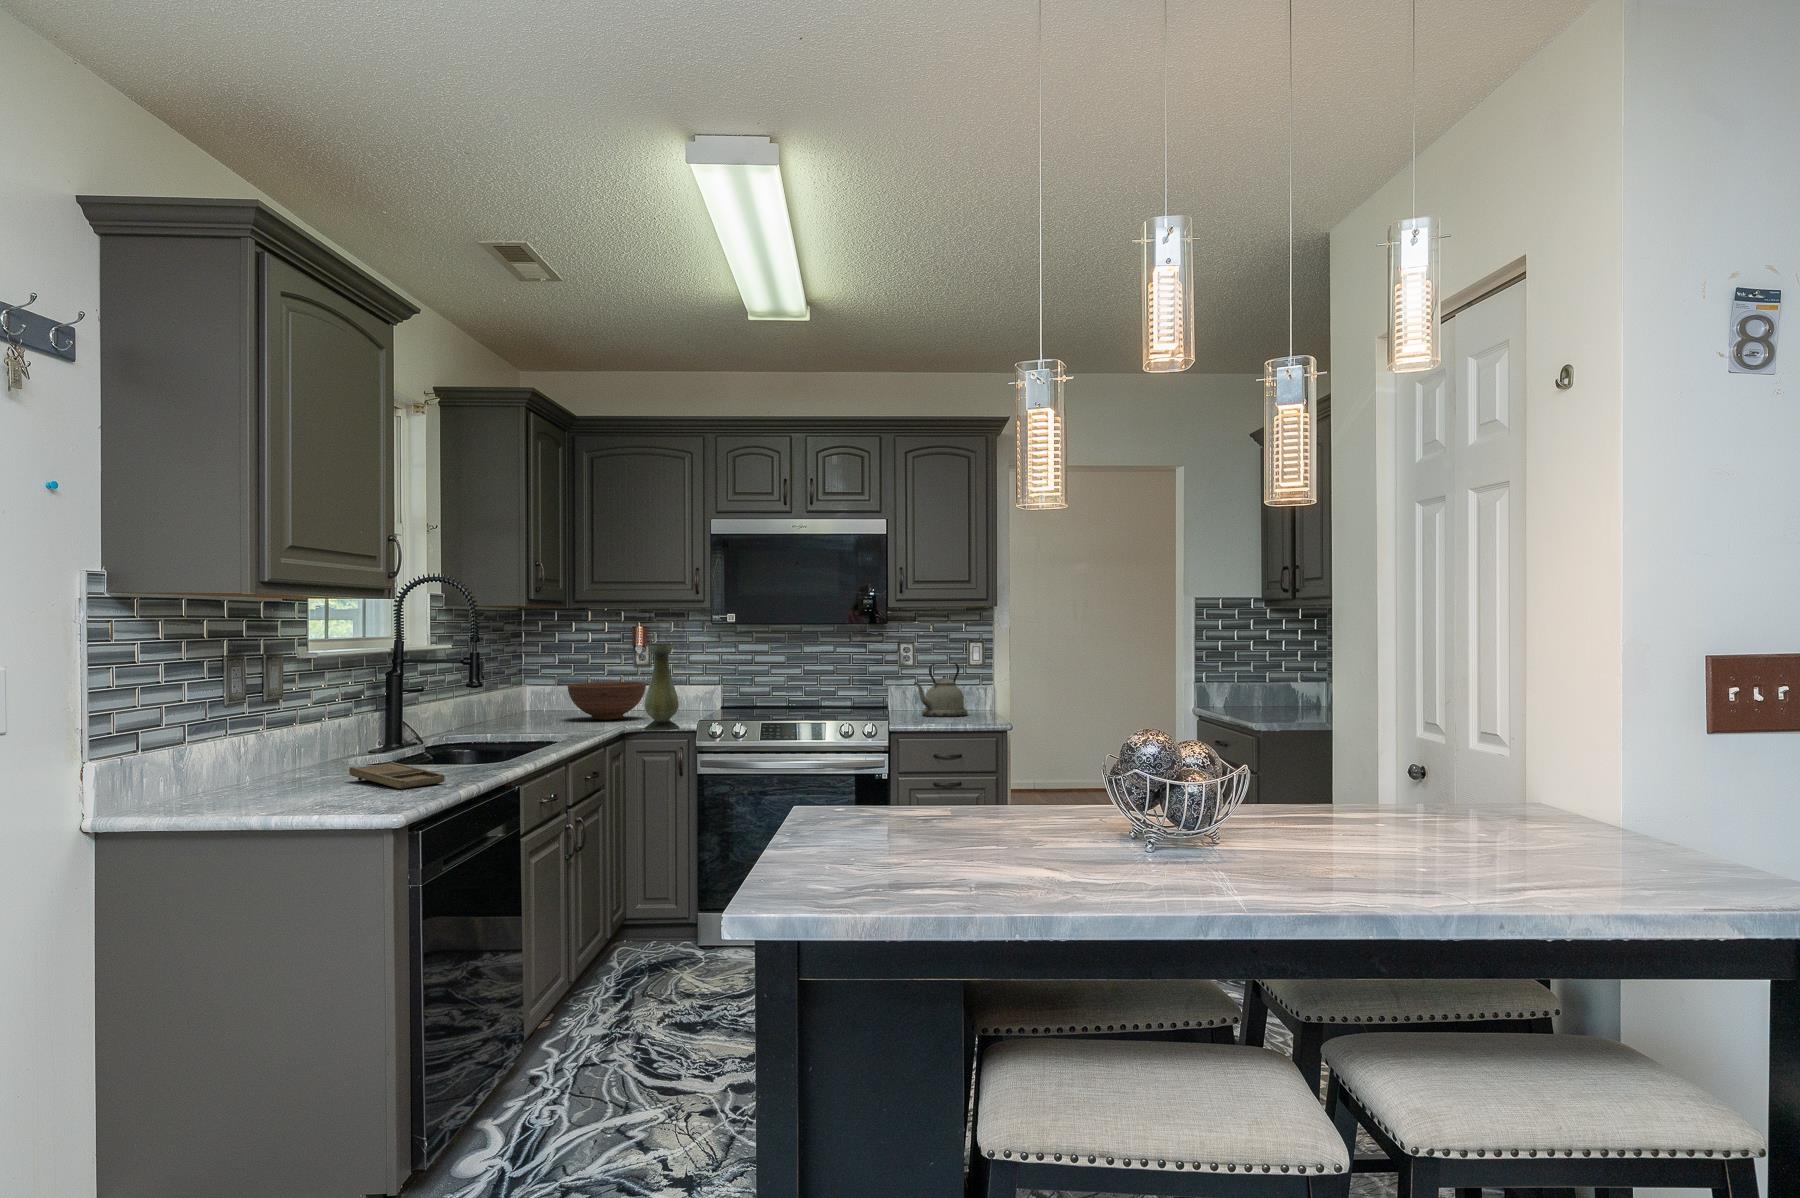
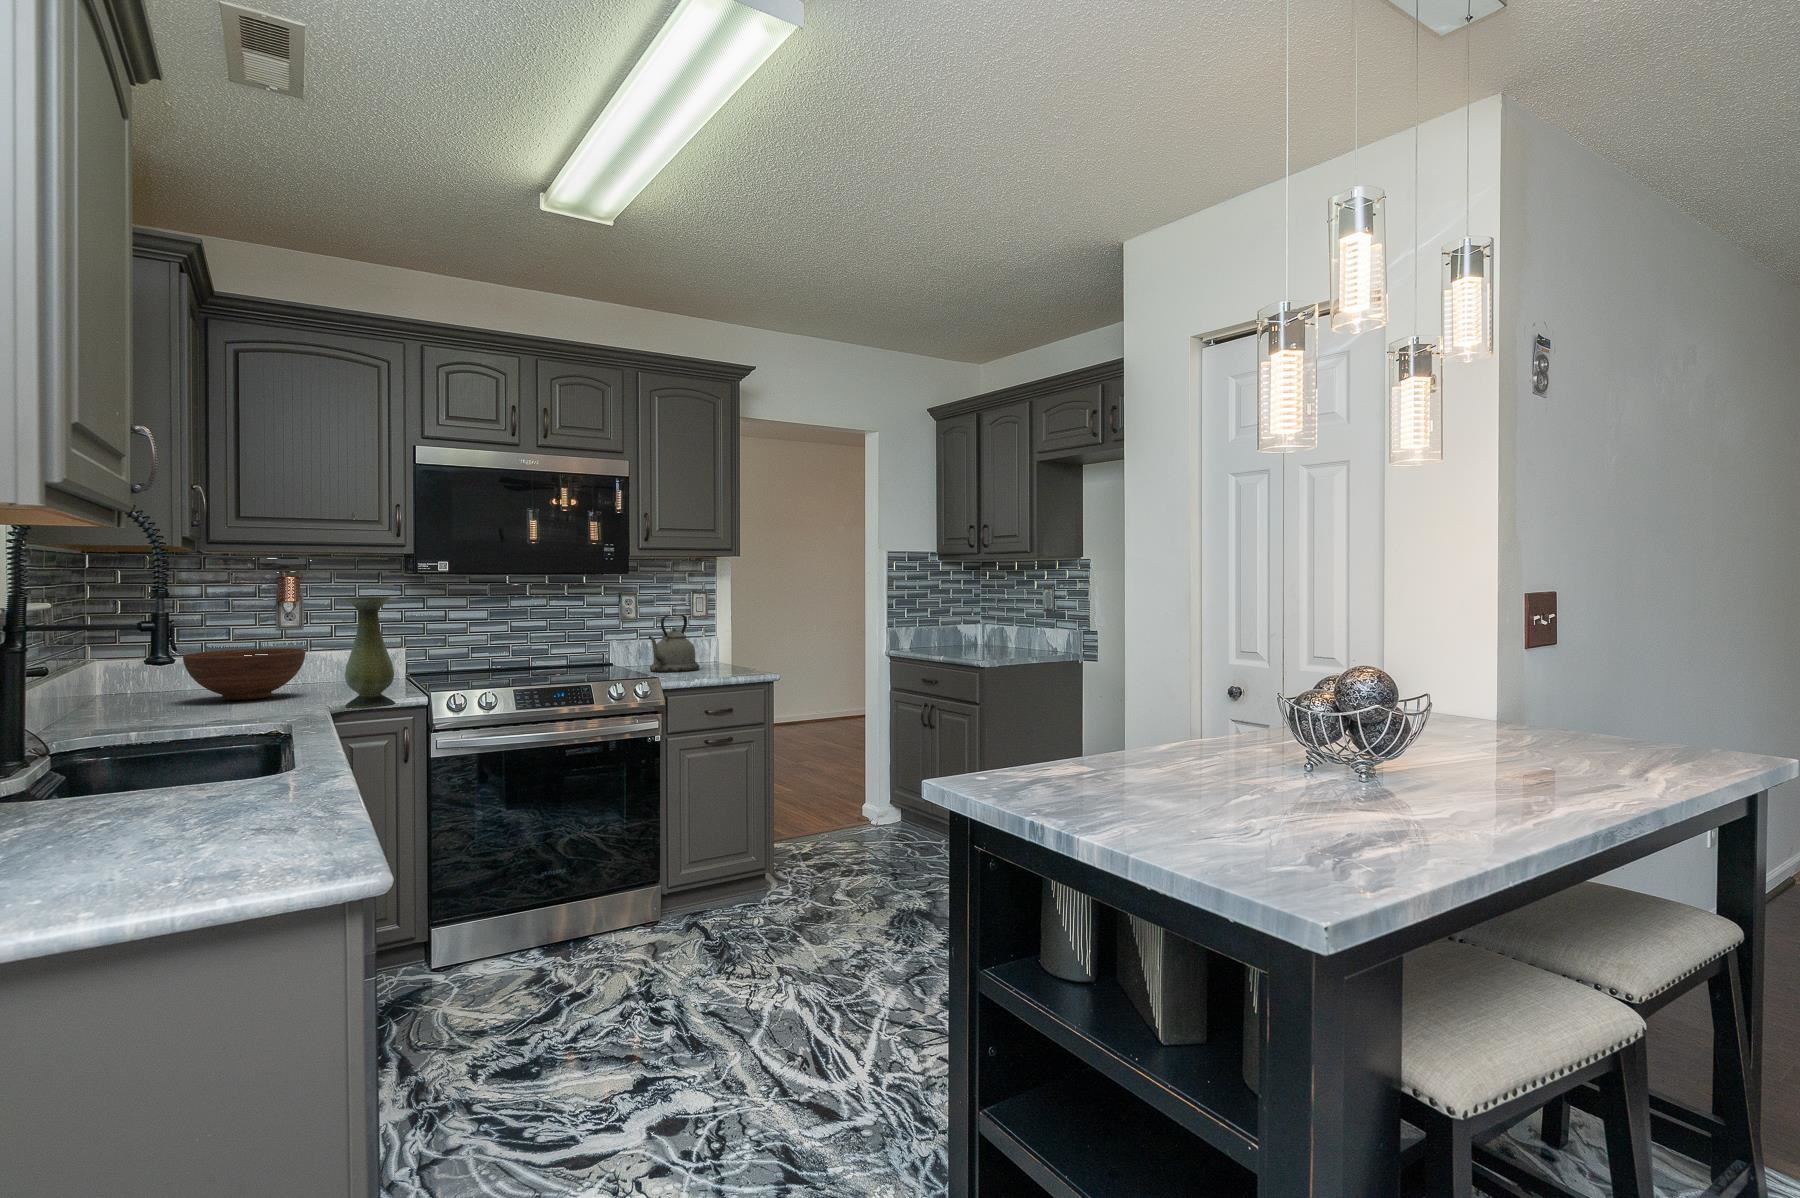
tray: present [349,762,444,789] -> none [46,788,262,831]

